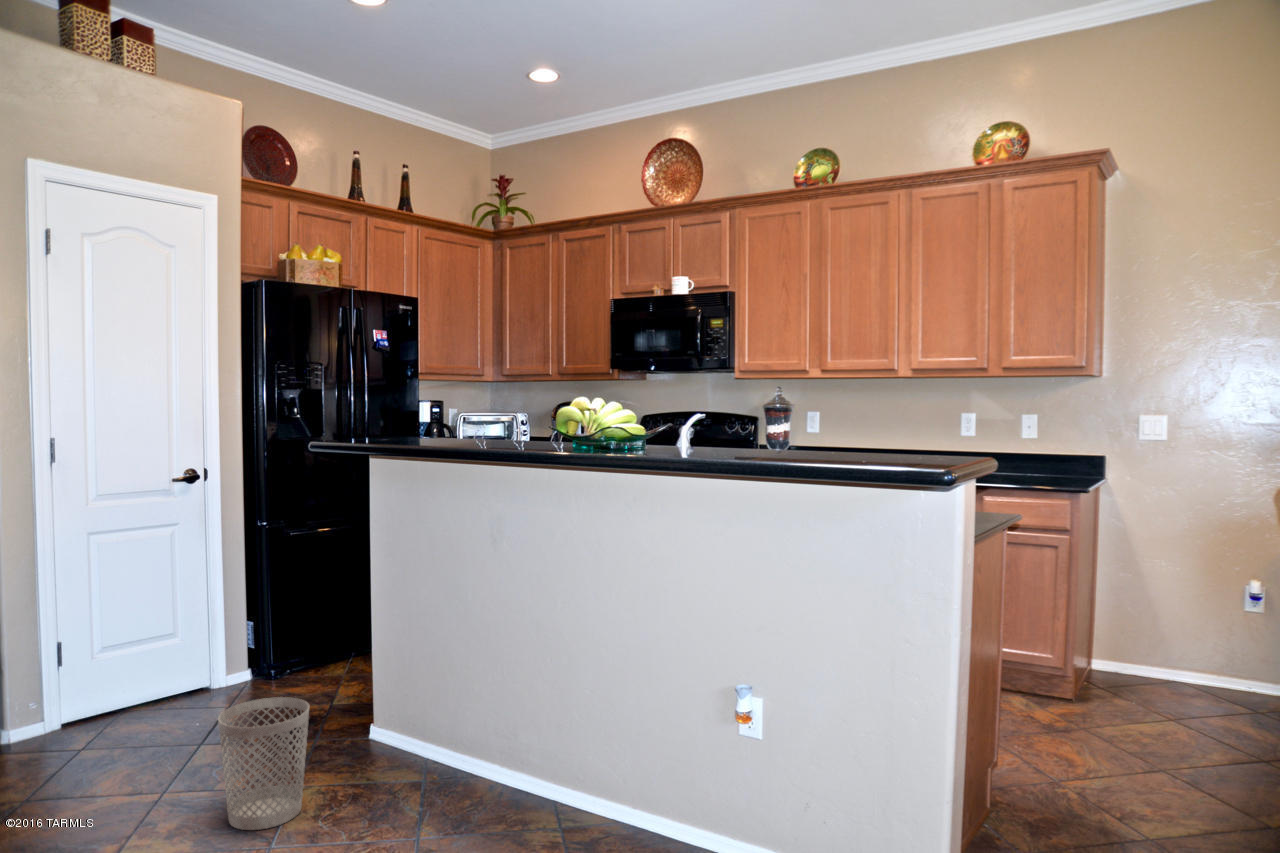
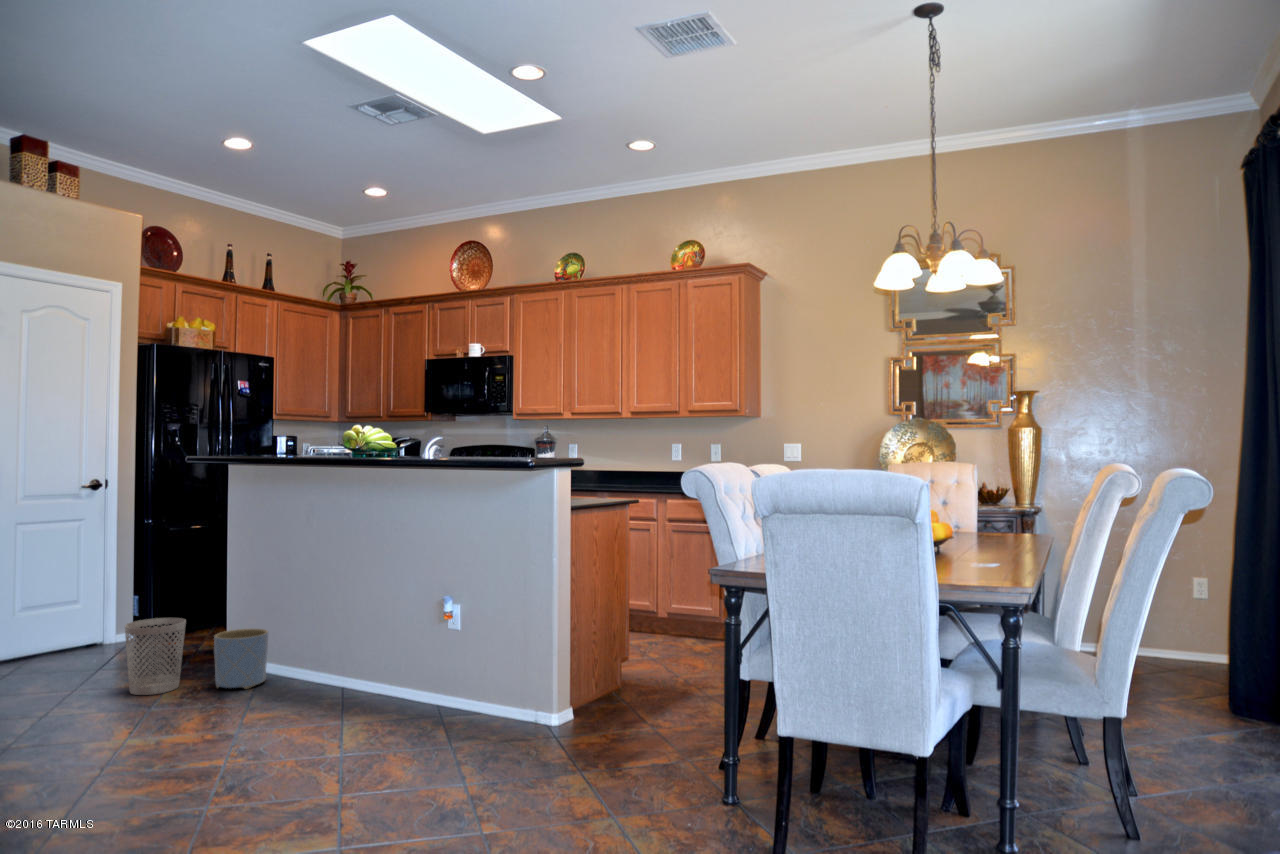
planter: none [352,717,433,824] -> present [214,629,268,689]

